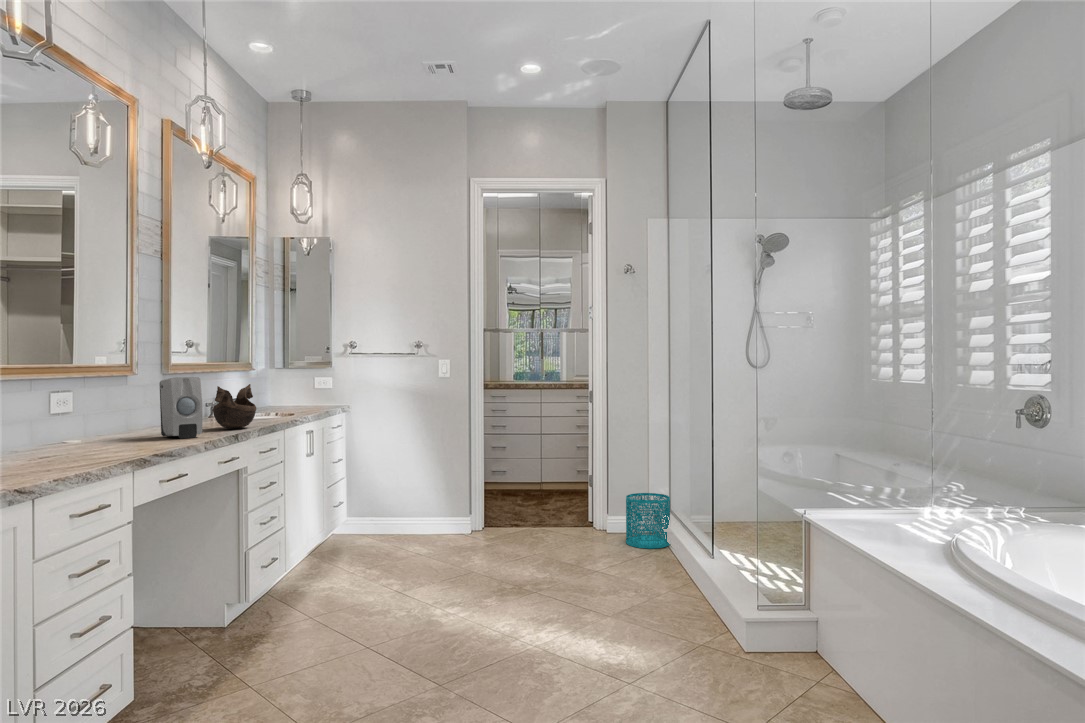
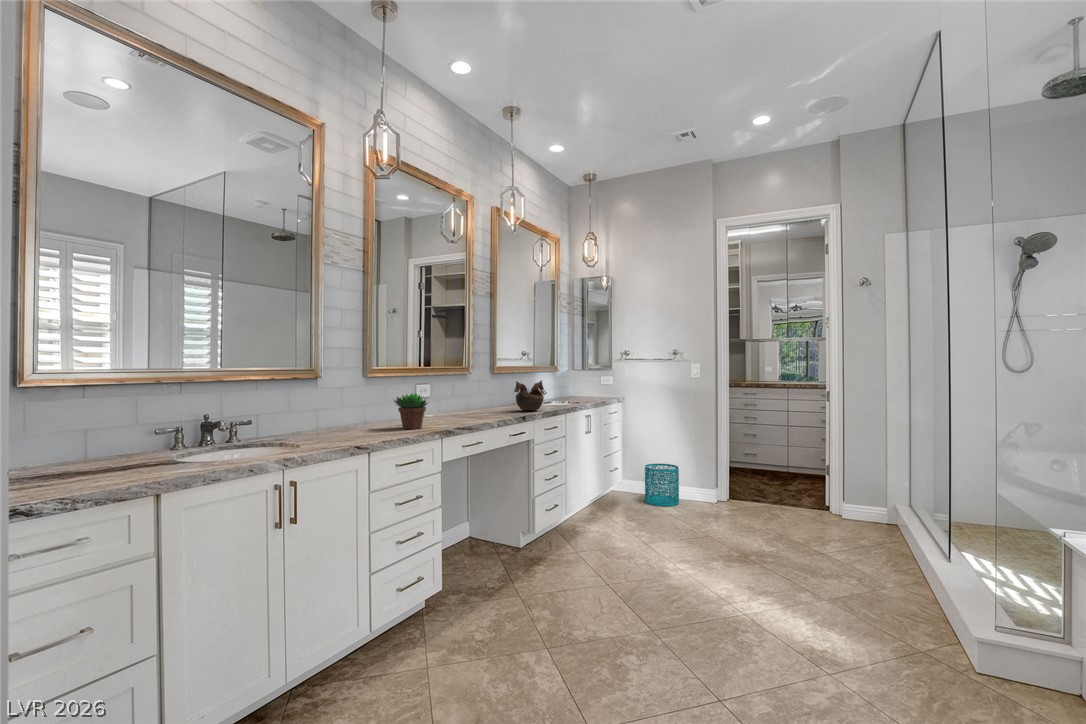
soap dispenser: present [160,377,202,439] -> none [479,375,502,417]
succulent plant: none [45,406,106,462] -> present [394,394,428,429]
wastebasket: present [626,493,670,549] -> present [645,463,679,506]

